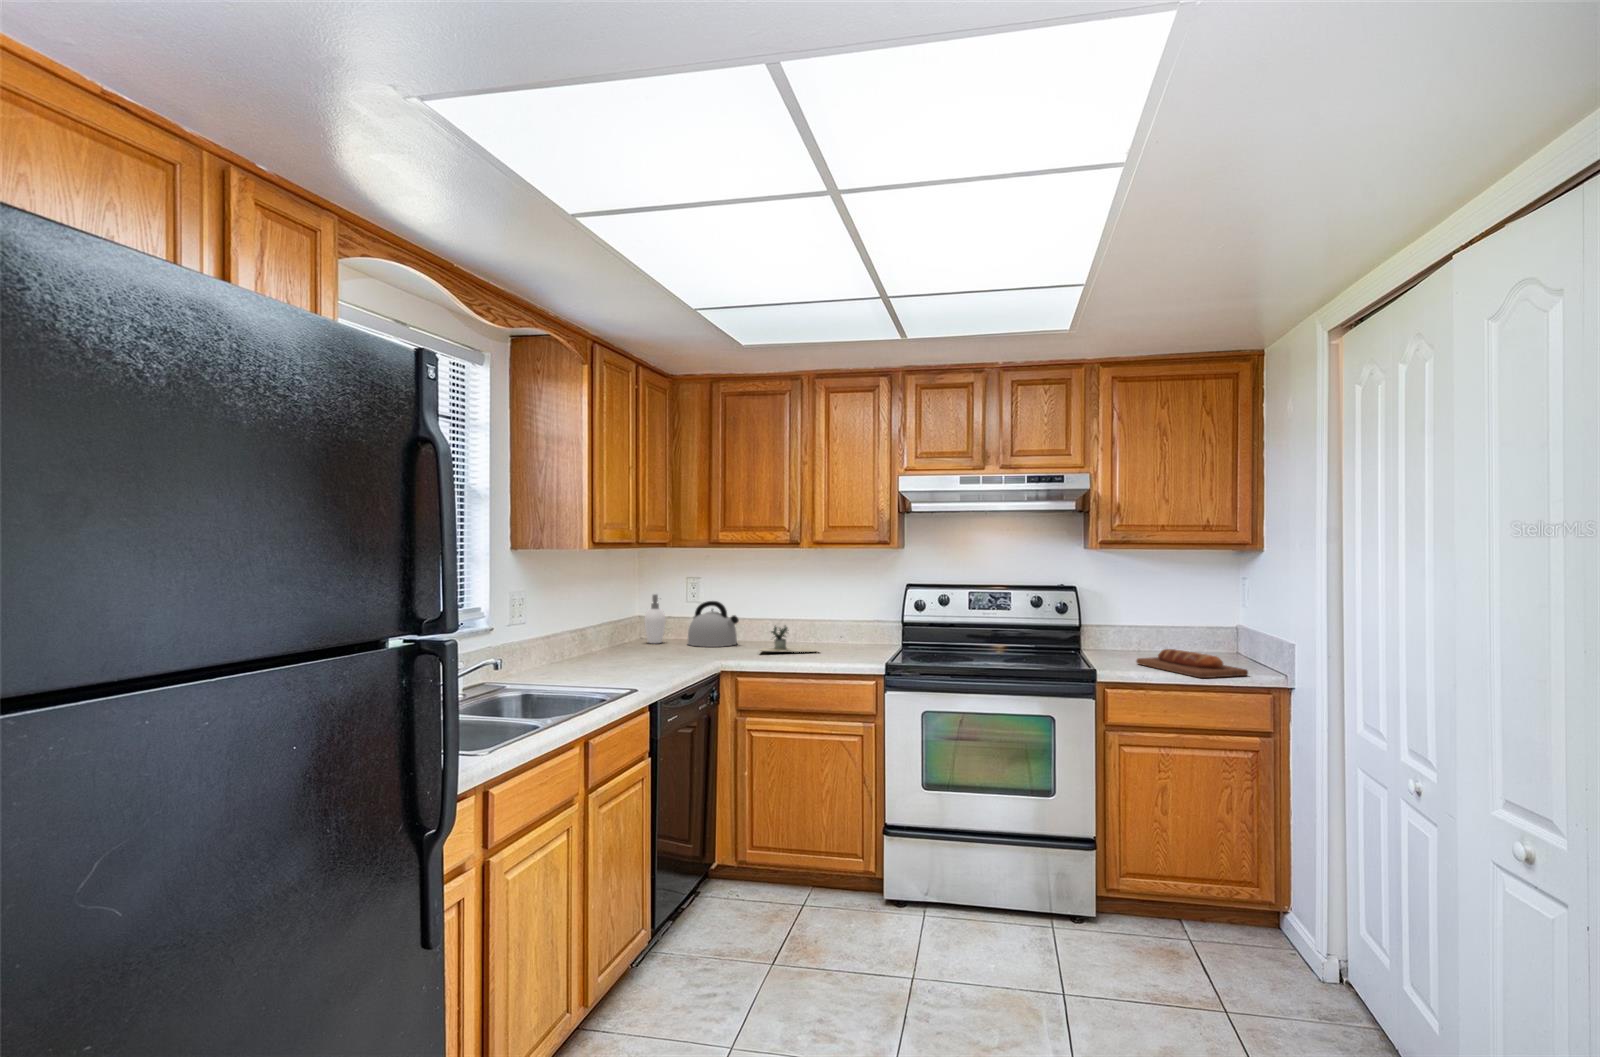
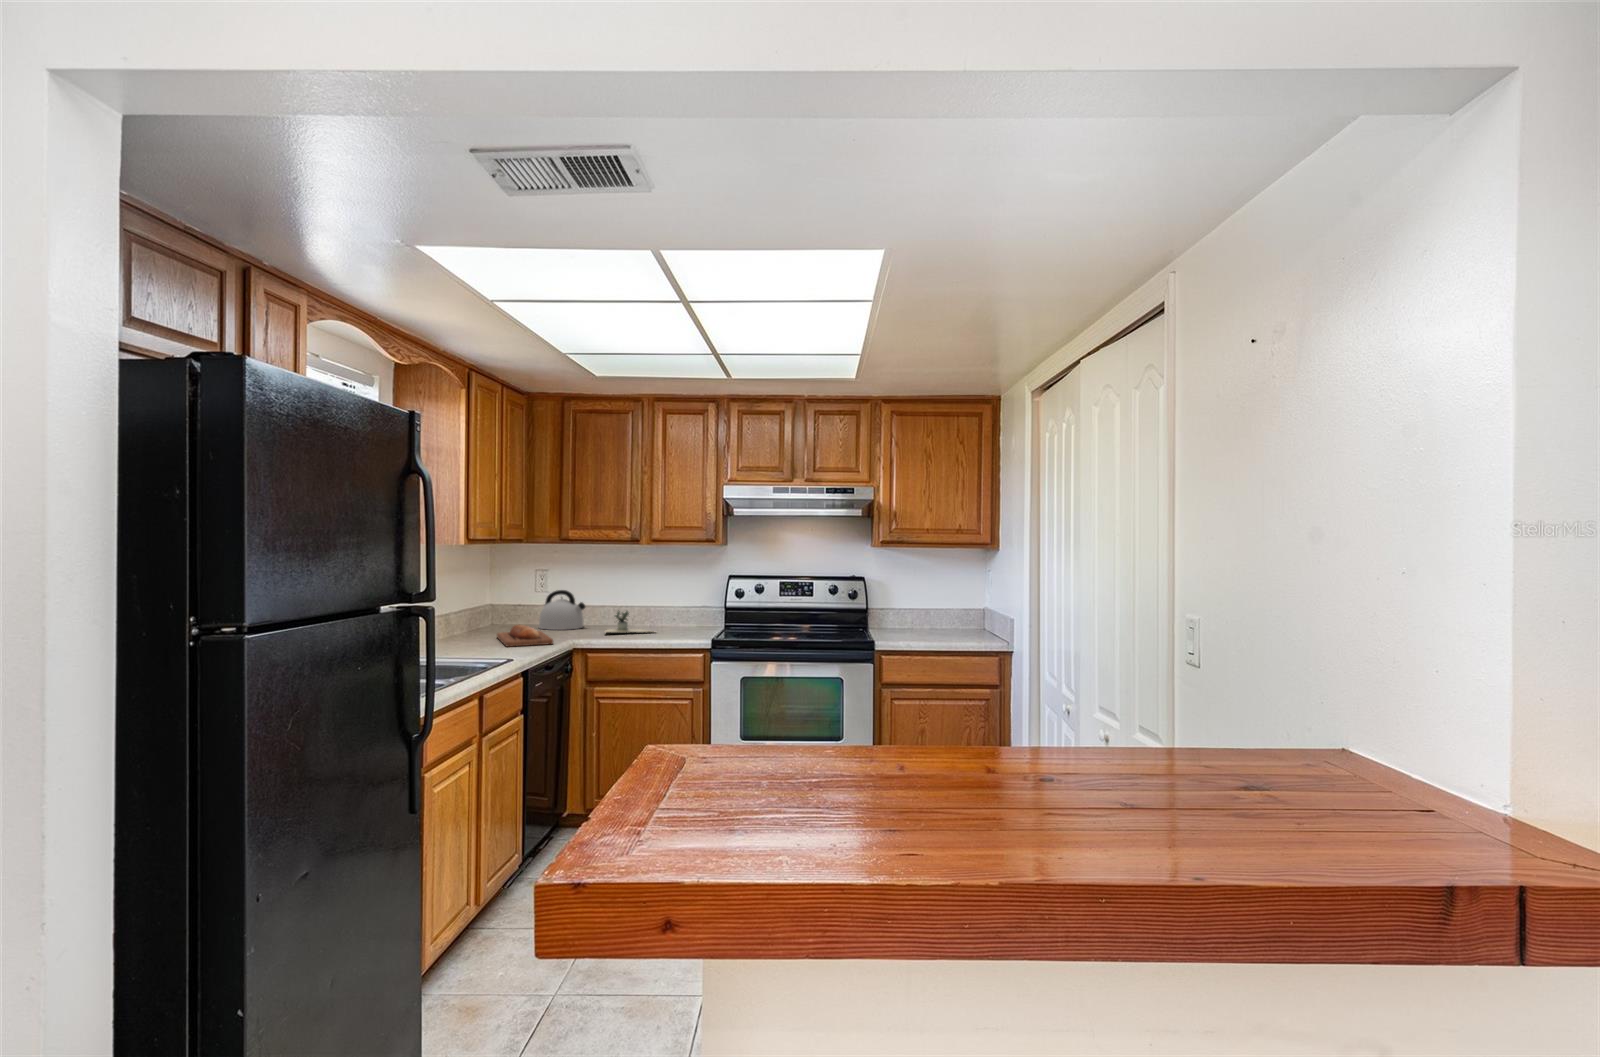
soap dispenser: present [644,594,666,643] -> none [499,585,519,628]
bread loaf: present [1136,649,1248,678] -> present [497,625,553,647]

